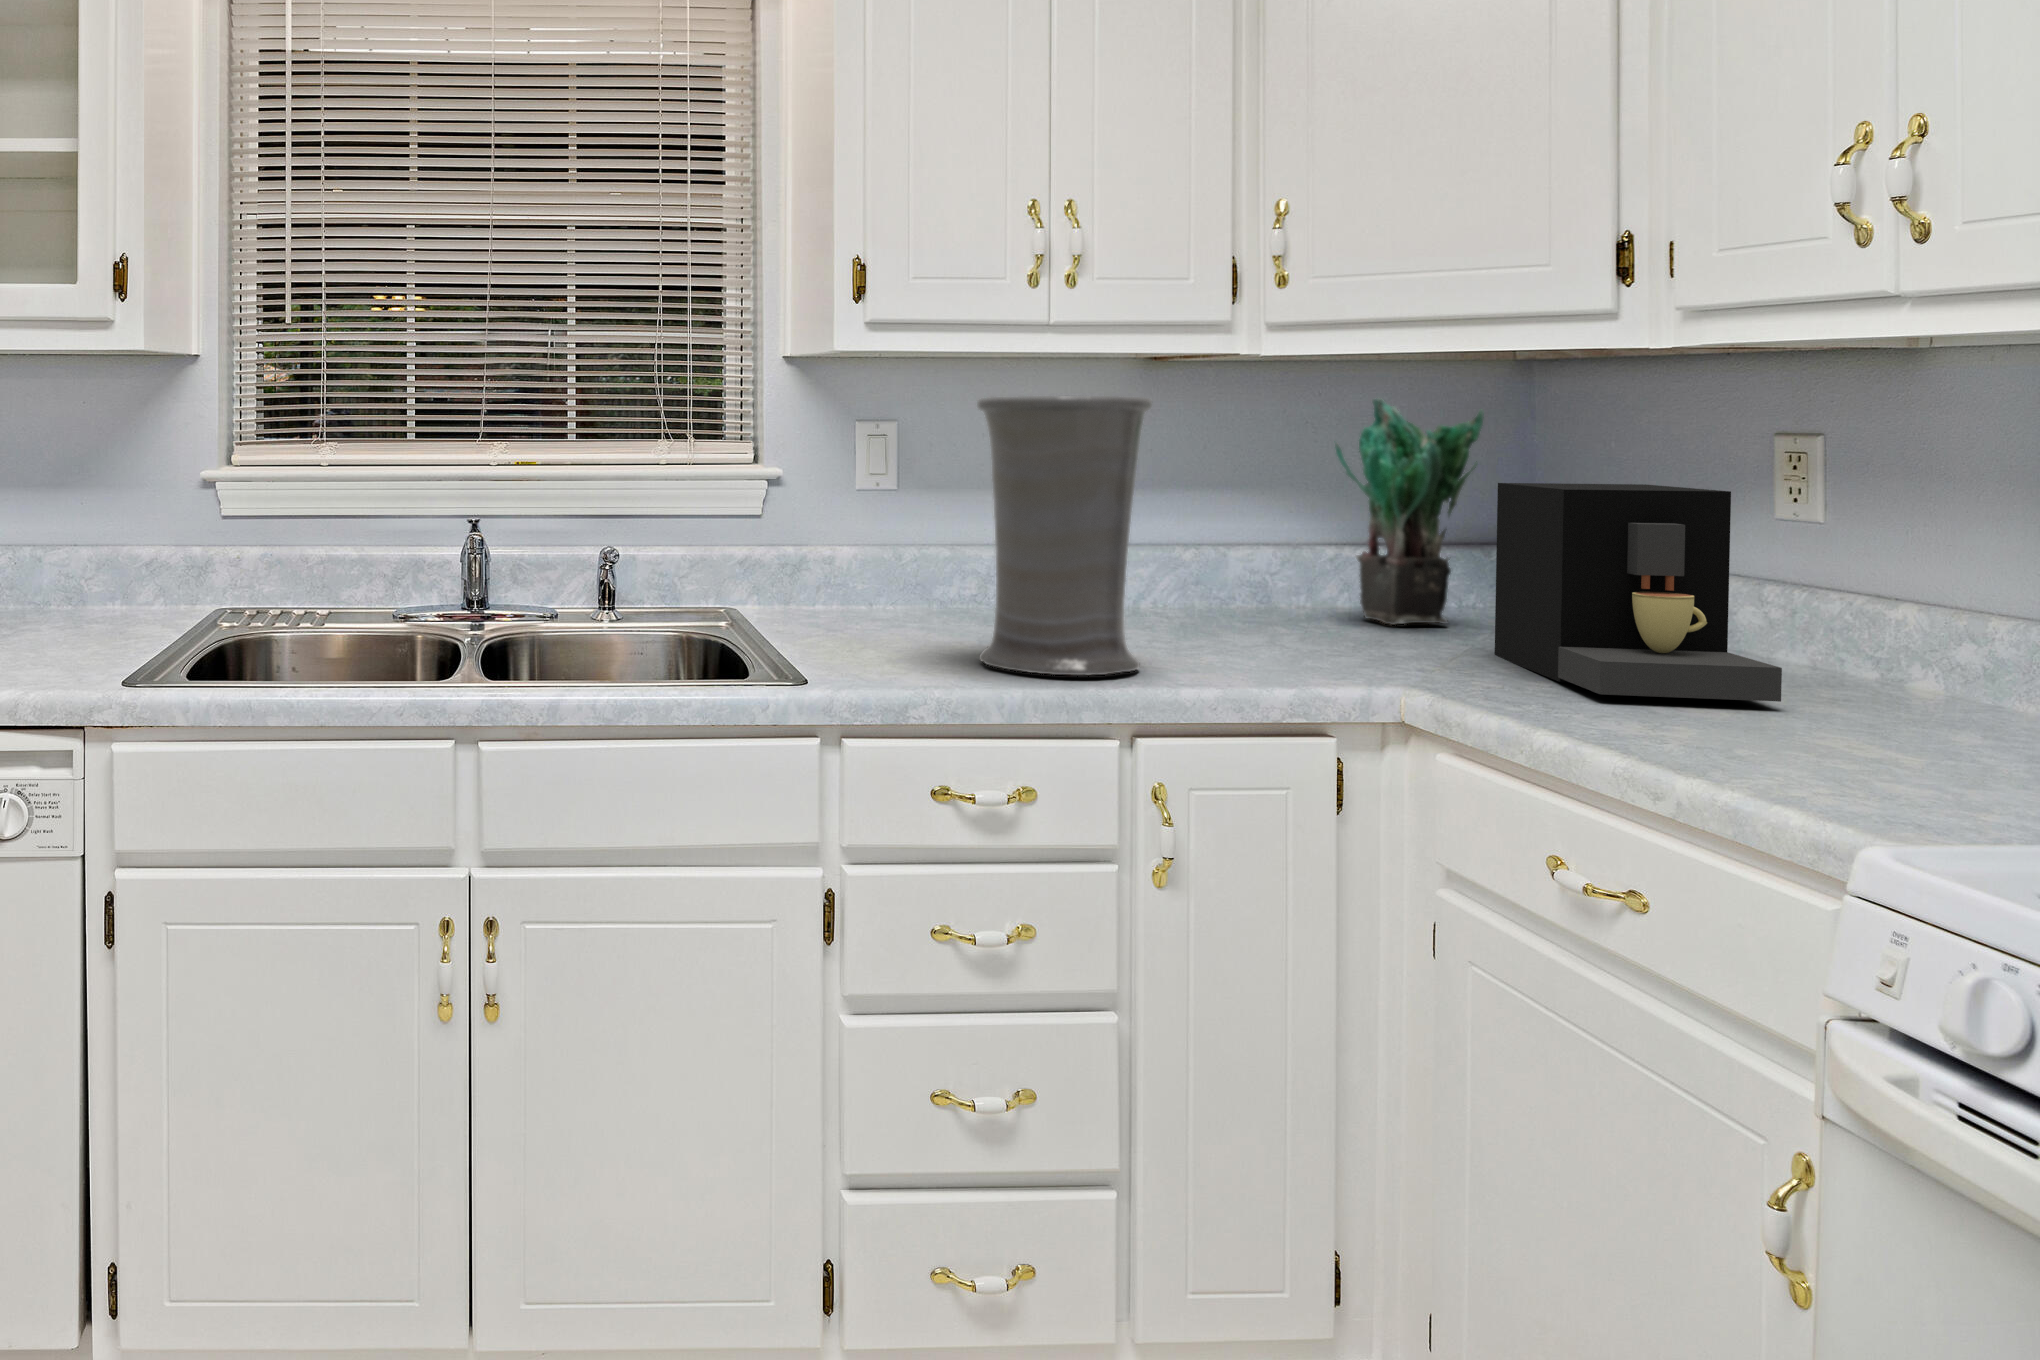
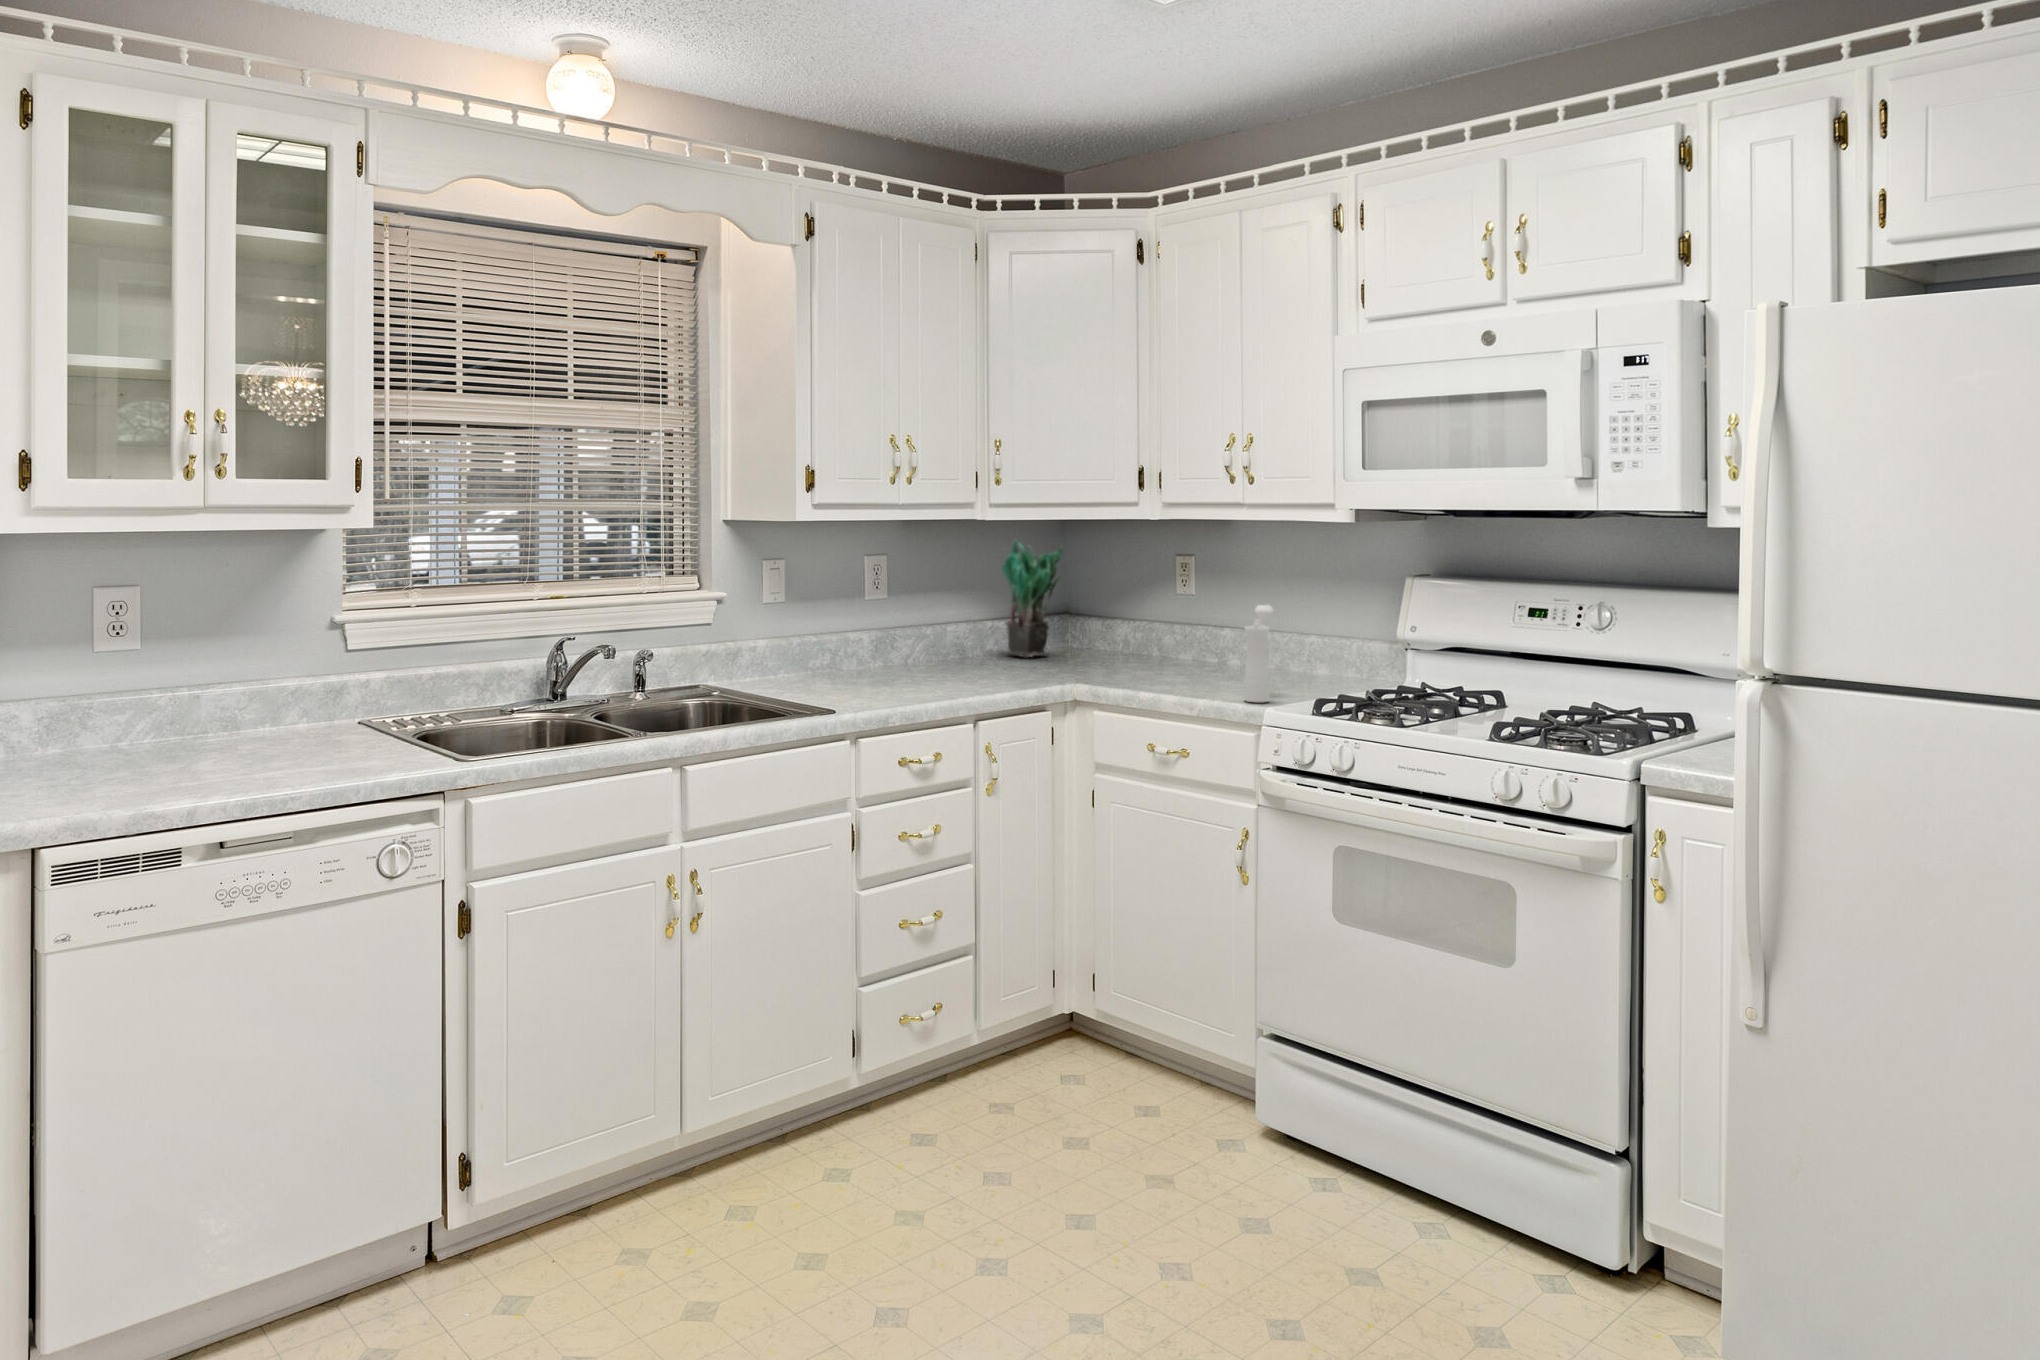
vase: present [977,396,1152,675] -> none [889,549,977,697]
coffee maker: present [1495,483,1782,702] -> none [1087,583,1214,682]
pepper mill: none [1794,530,1924,773] -> present [1244,605,1273,702]

